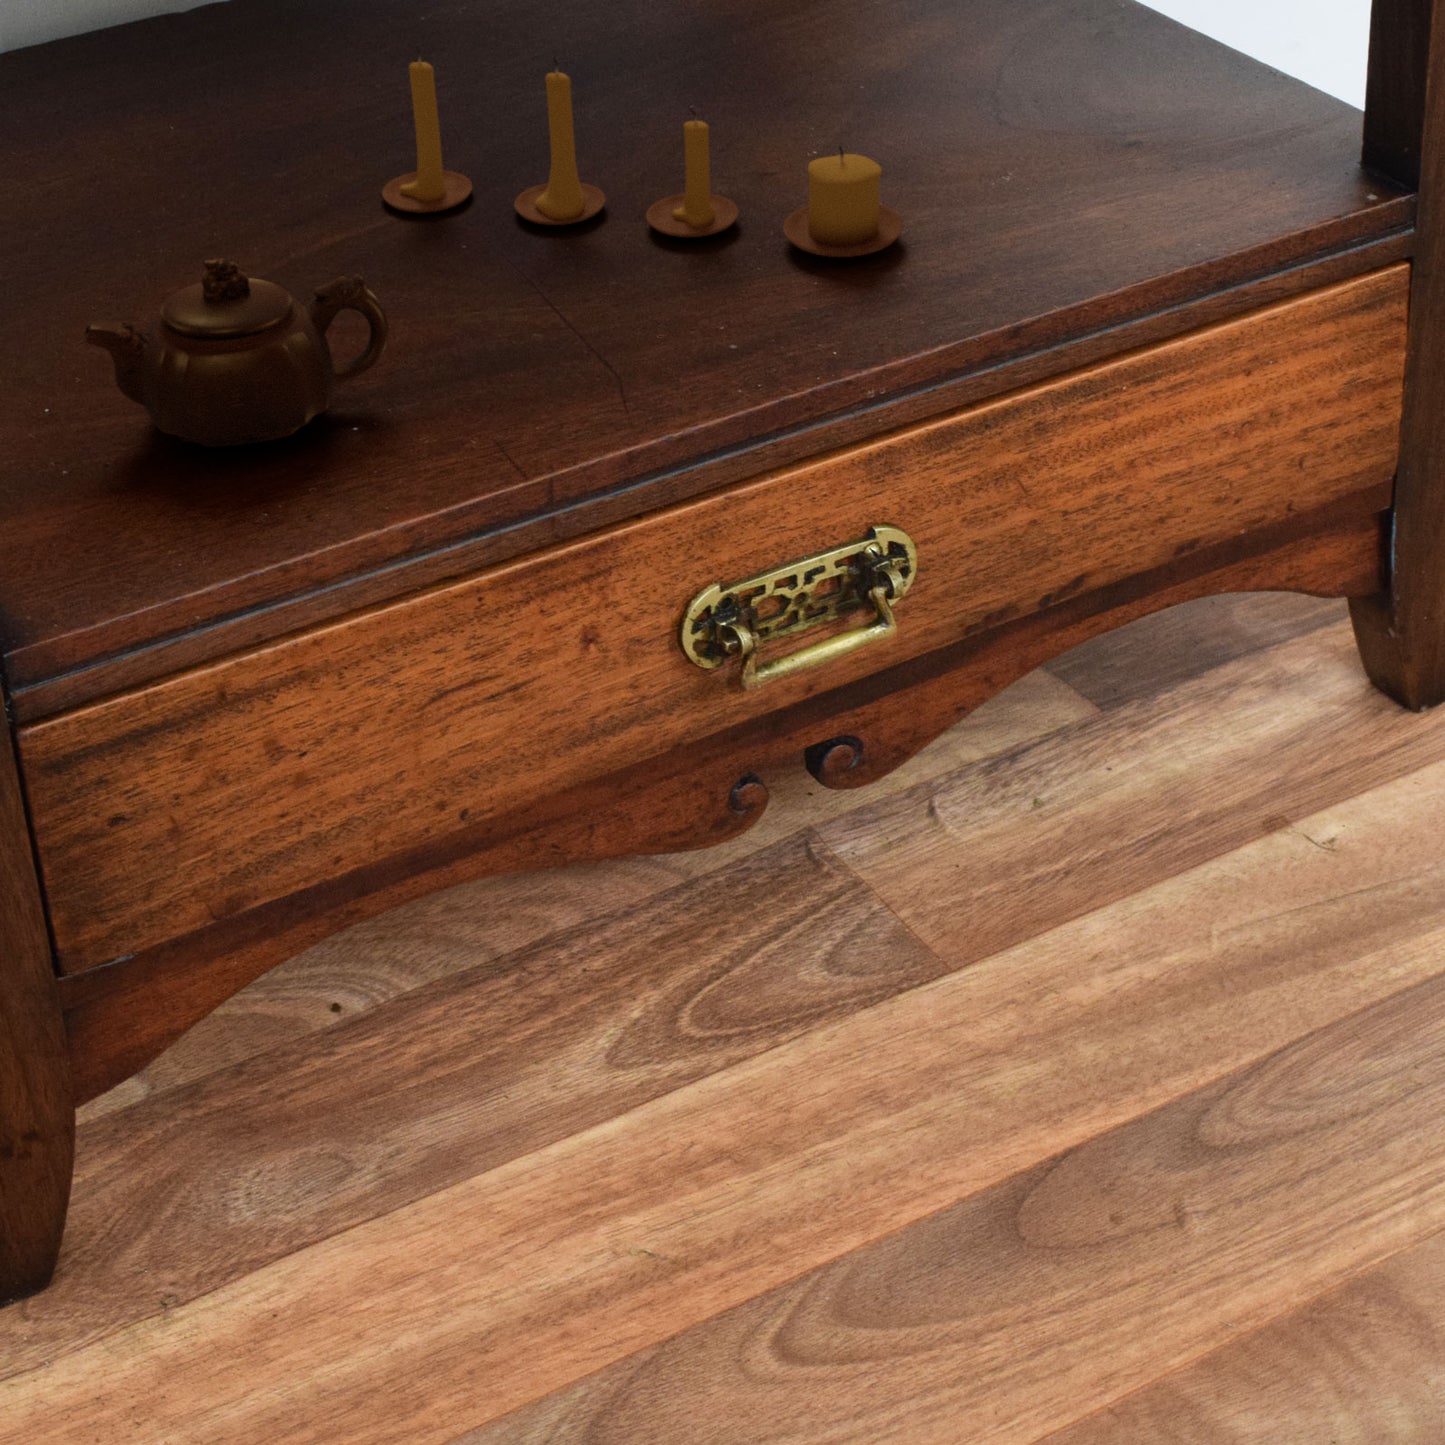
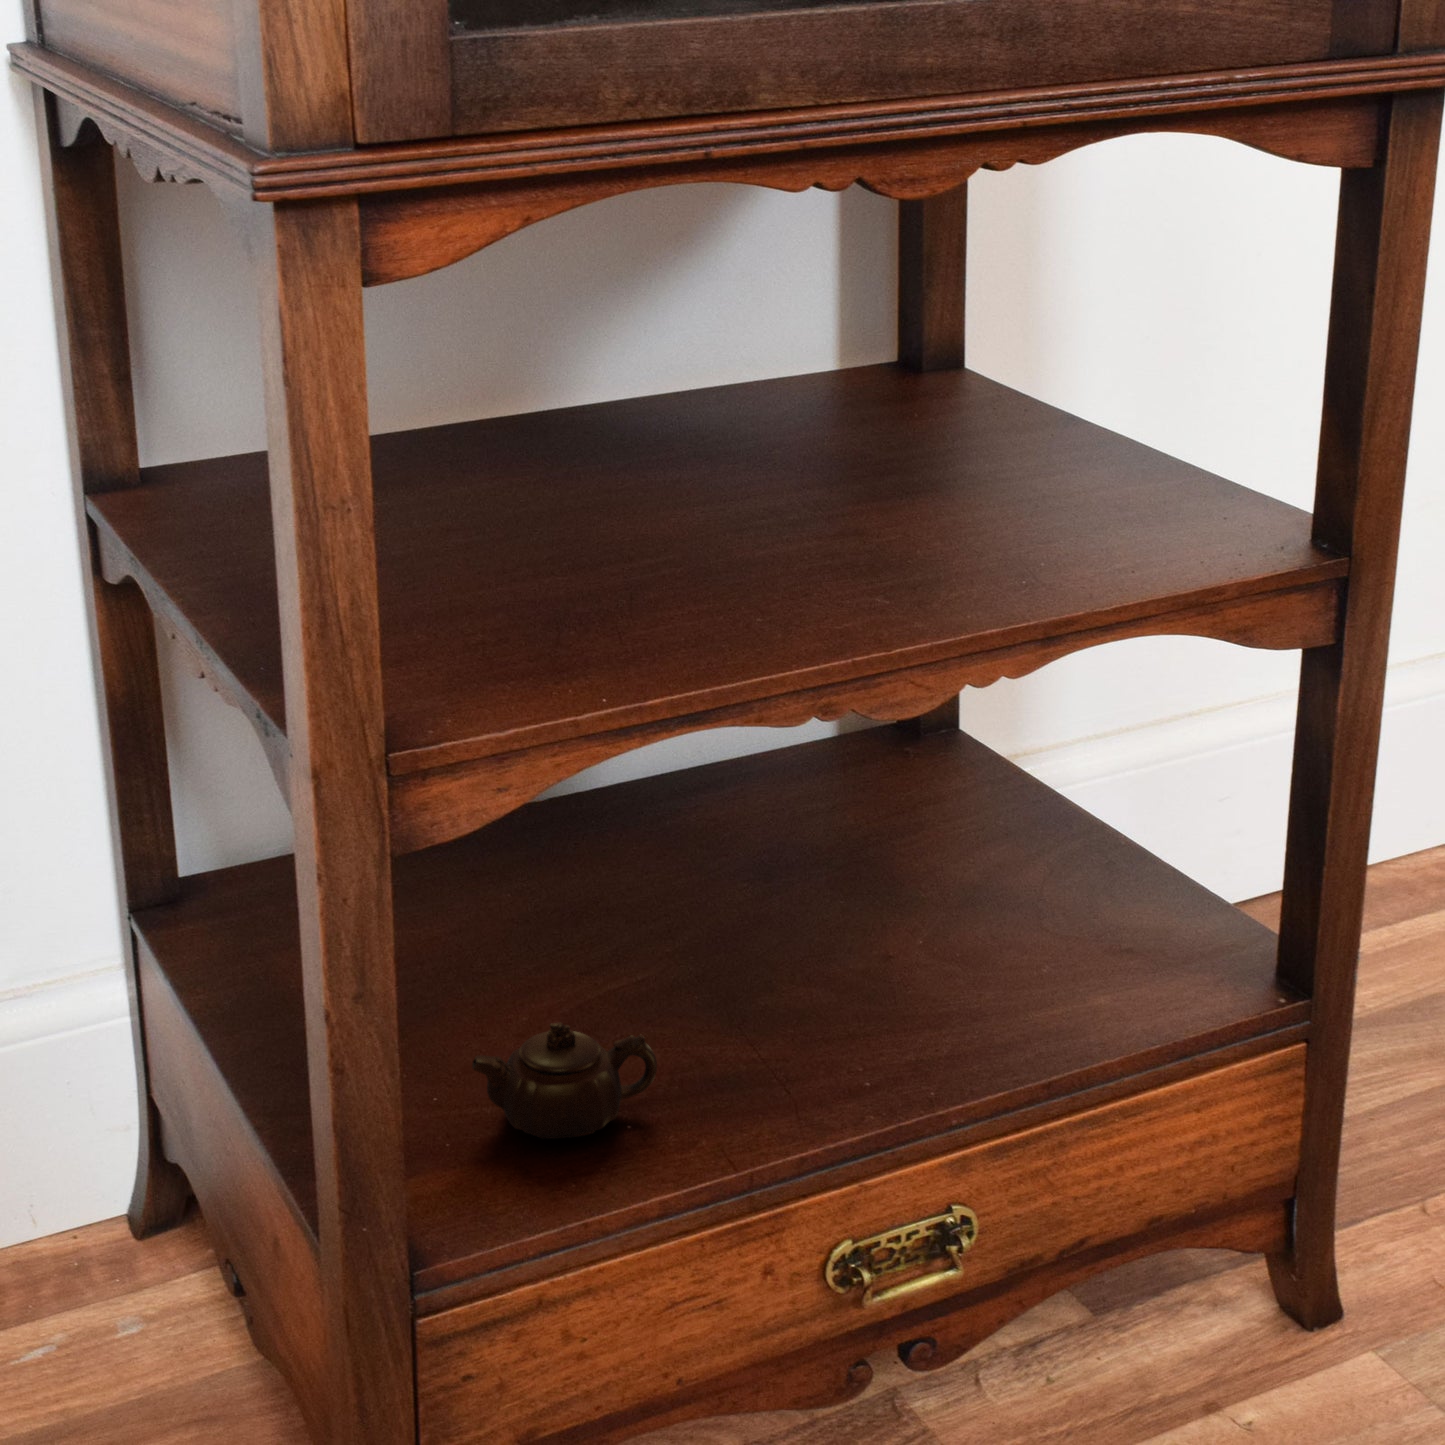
candle: present [382,47,903,257] -> none [648,873,979,1027]

